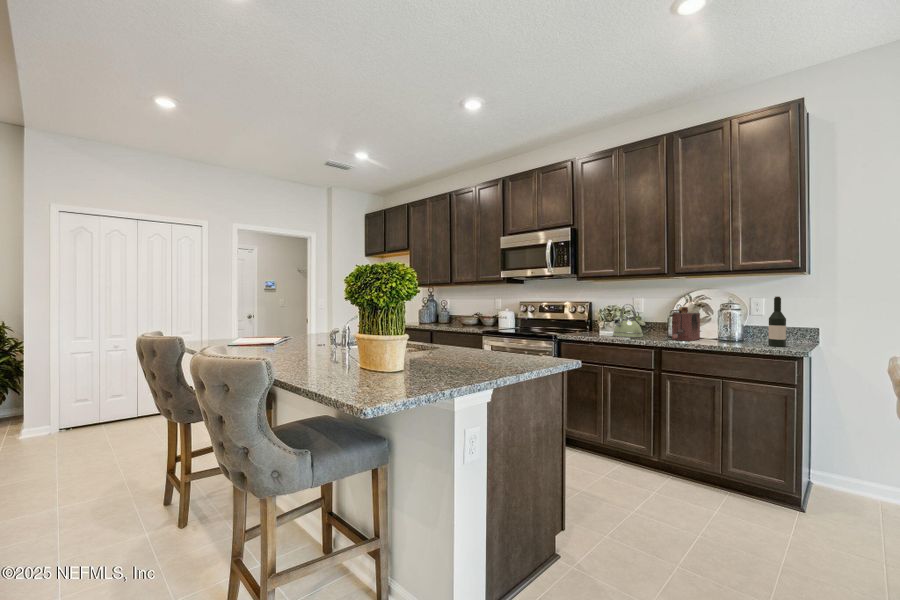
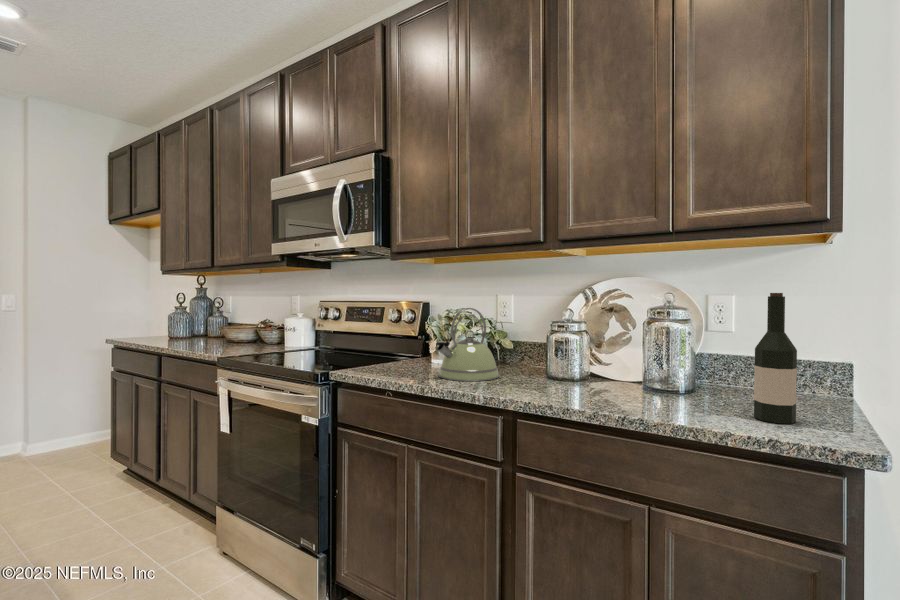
toaster: present [672,307,700,341] -> none [544,314,608,396]

